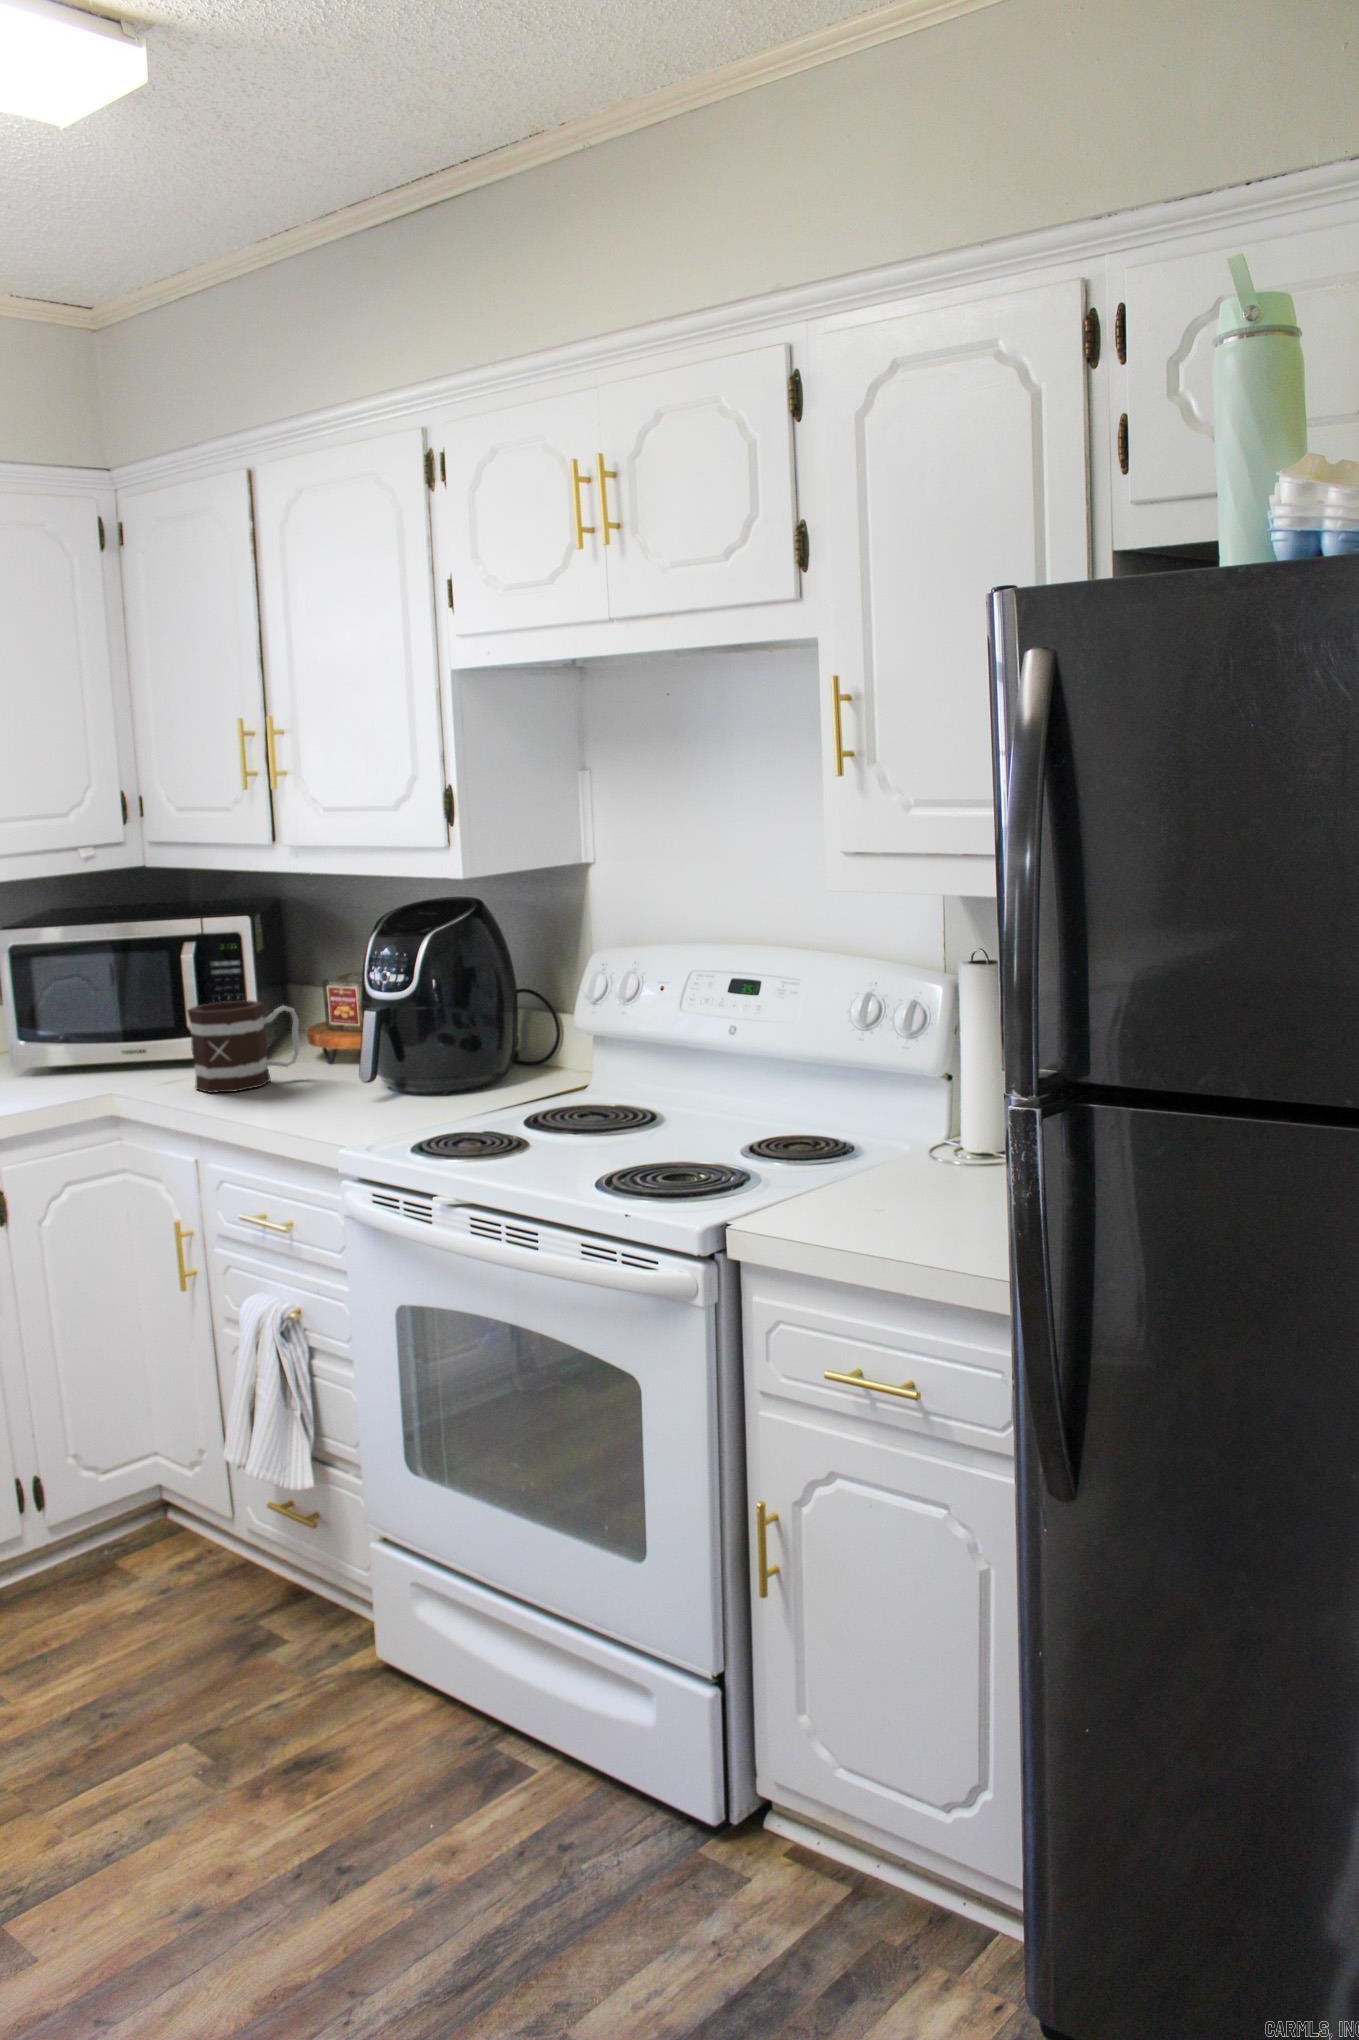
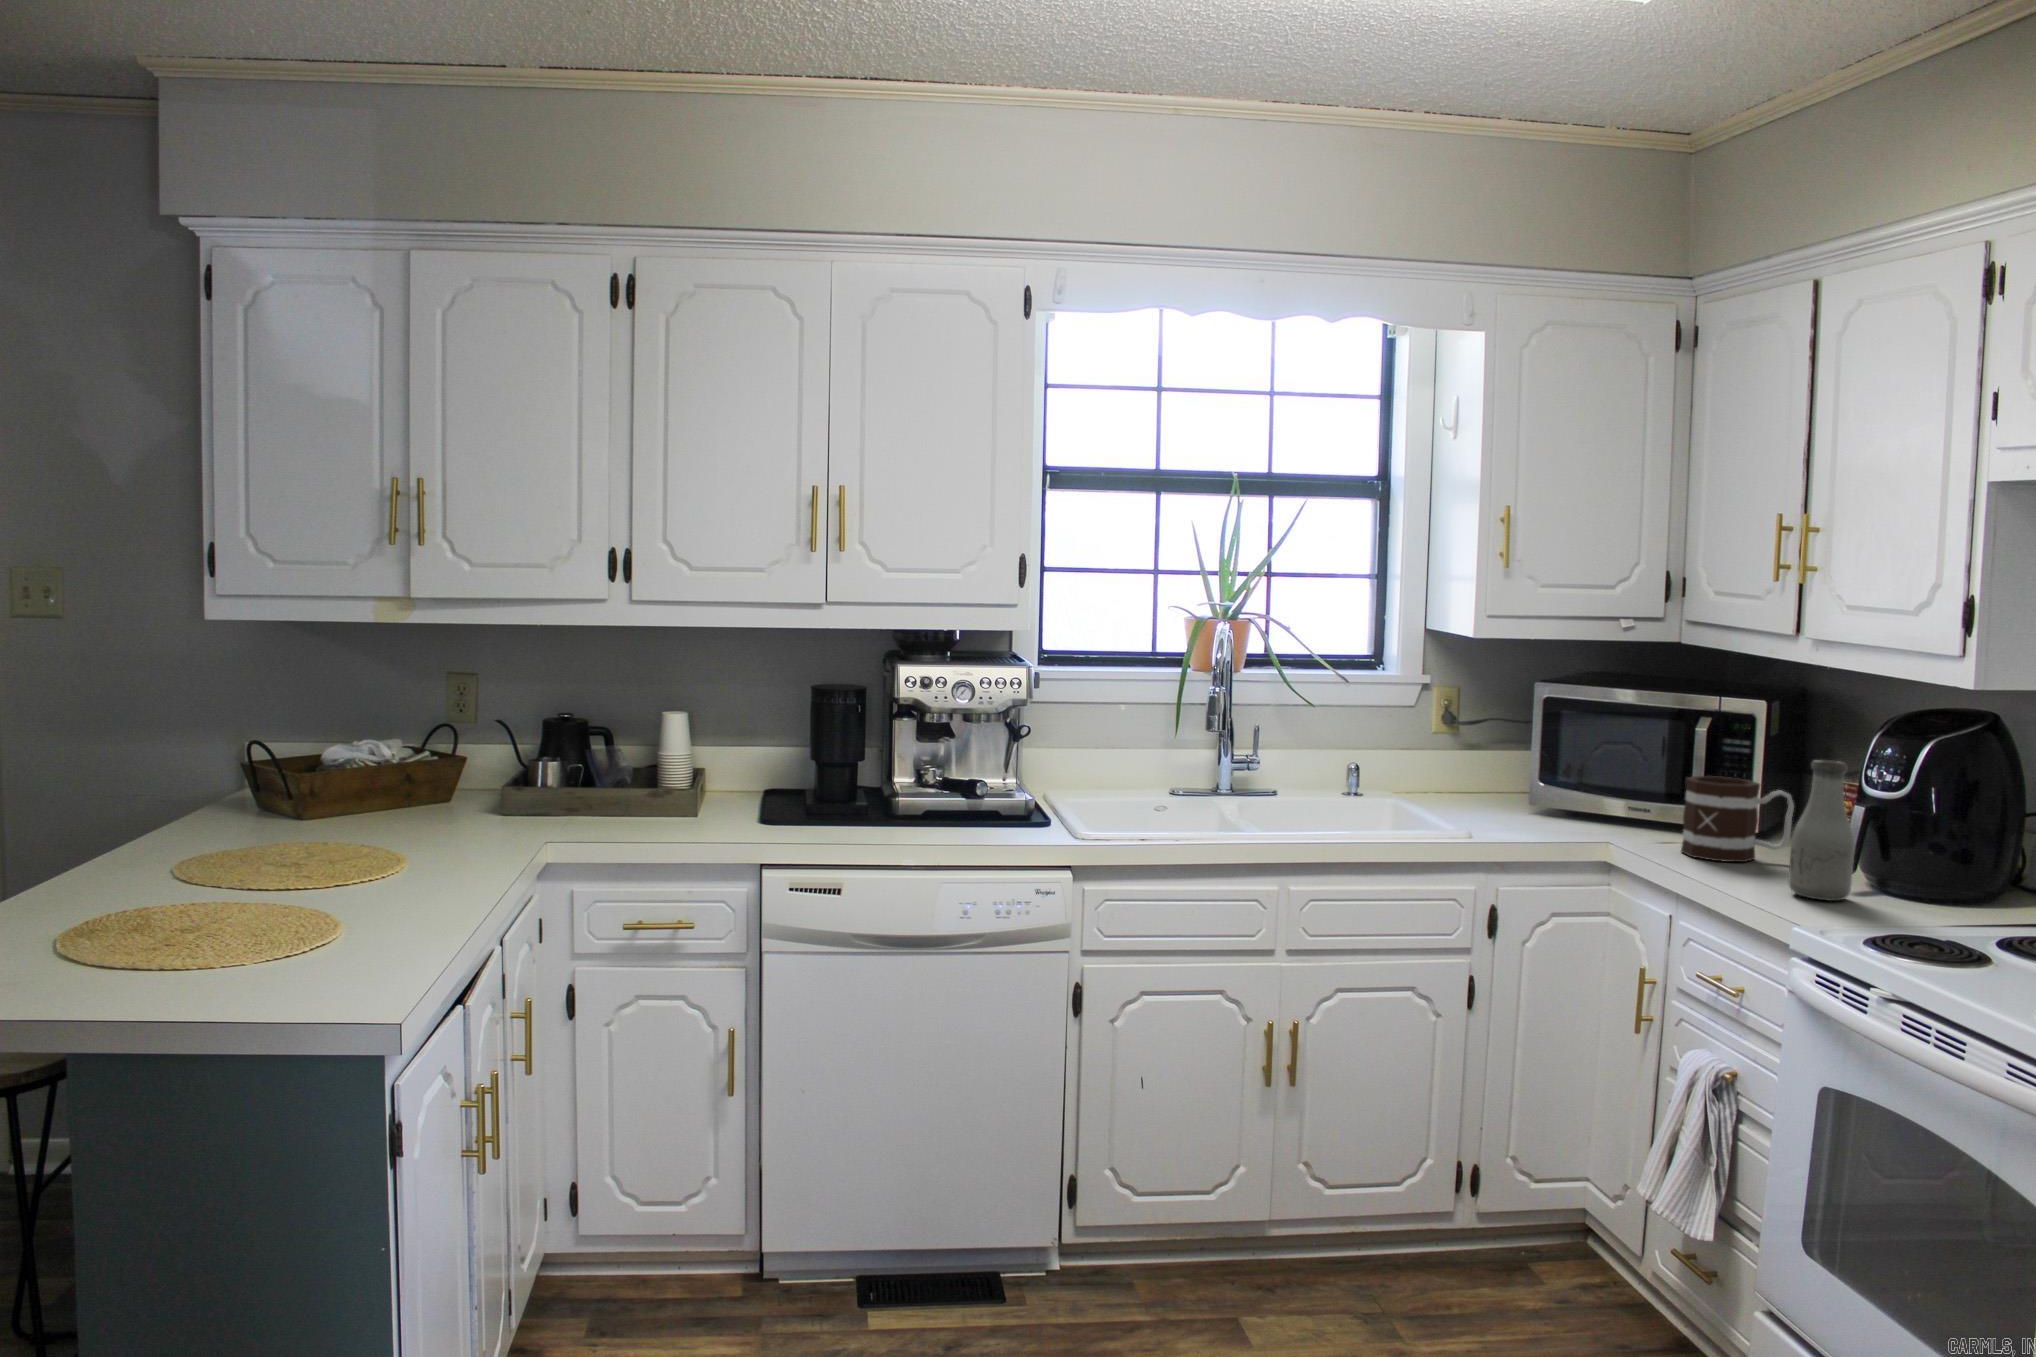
bottle: none [314,968,375,1112] -> present [1788,760,1855,901]

